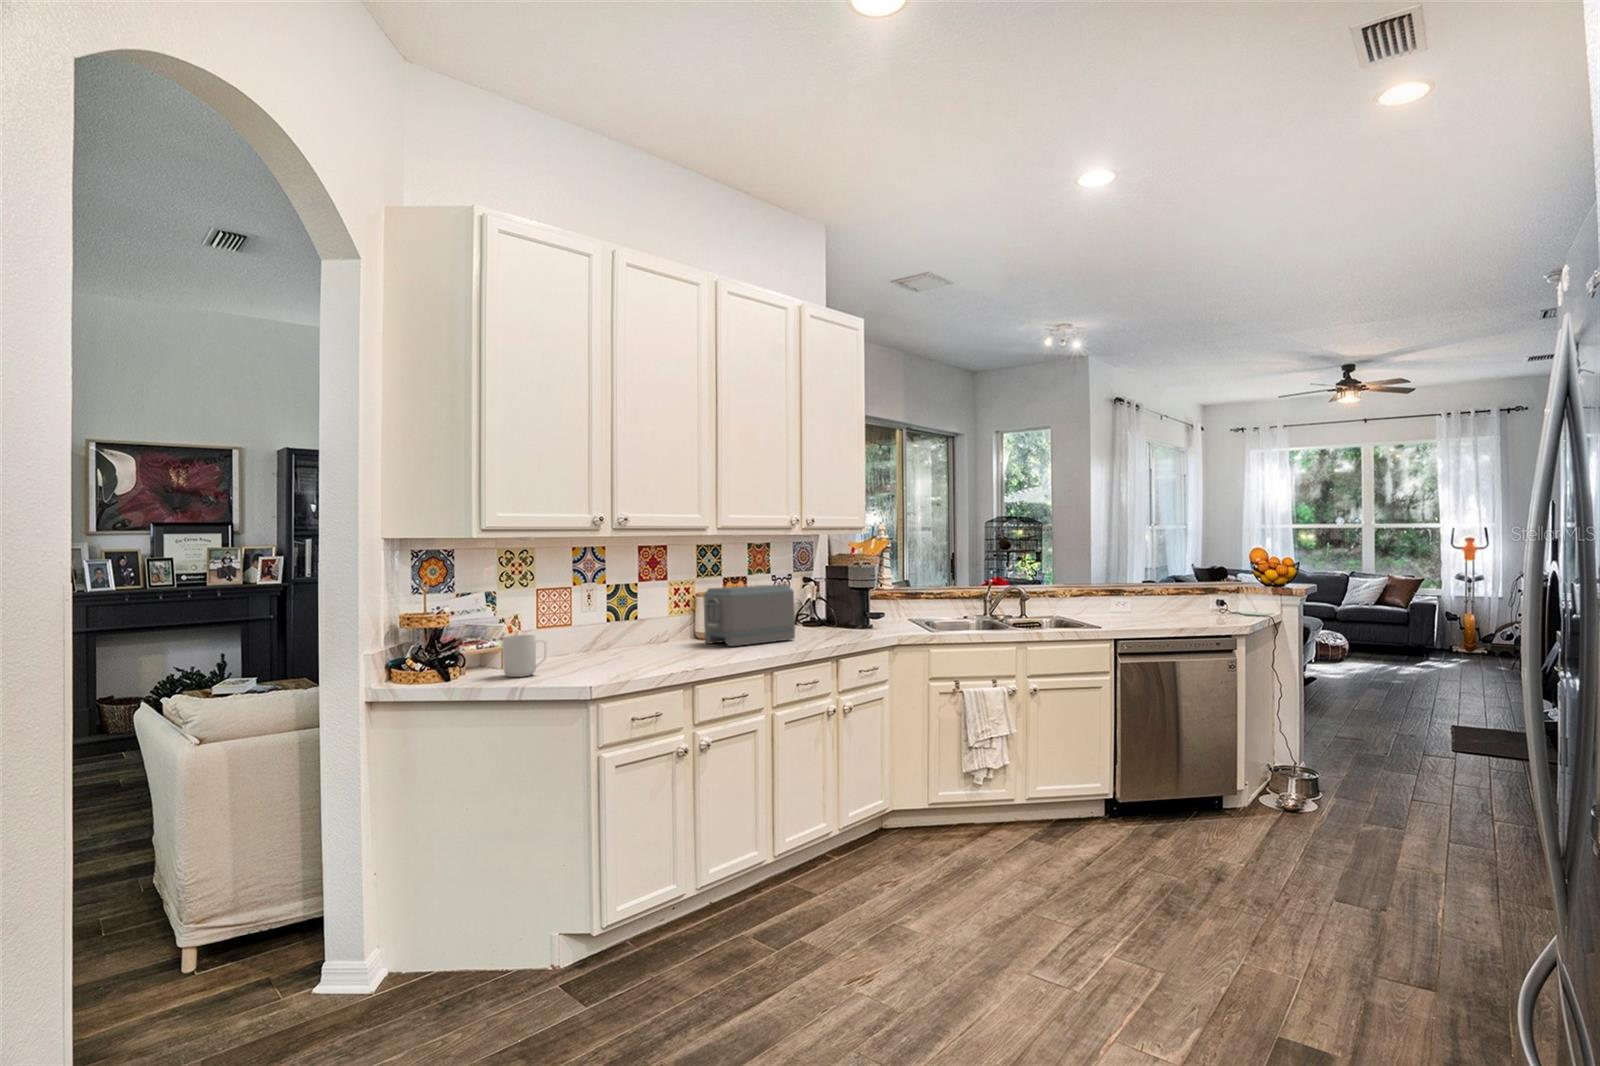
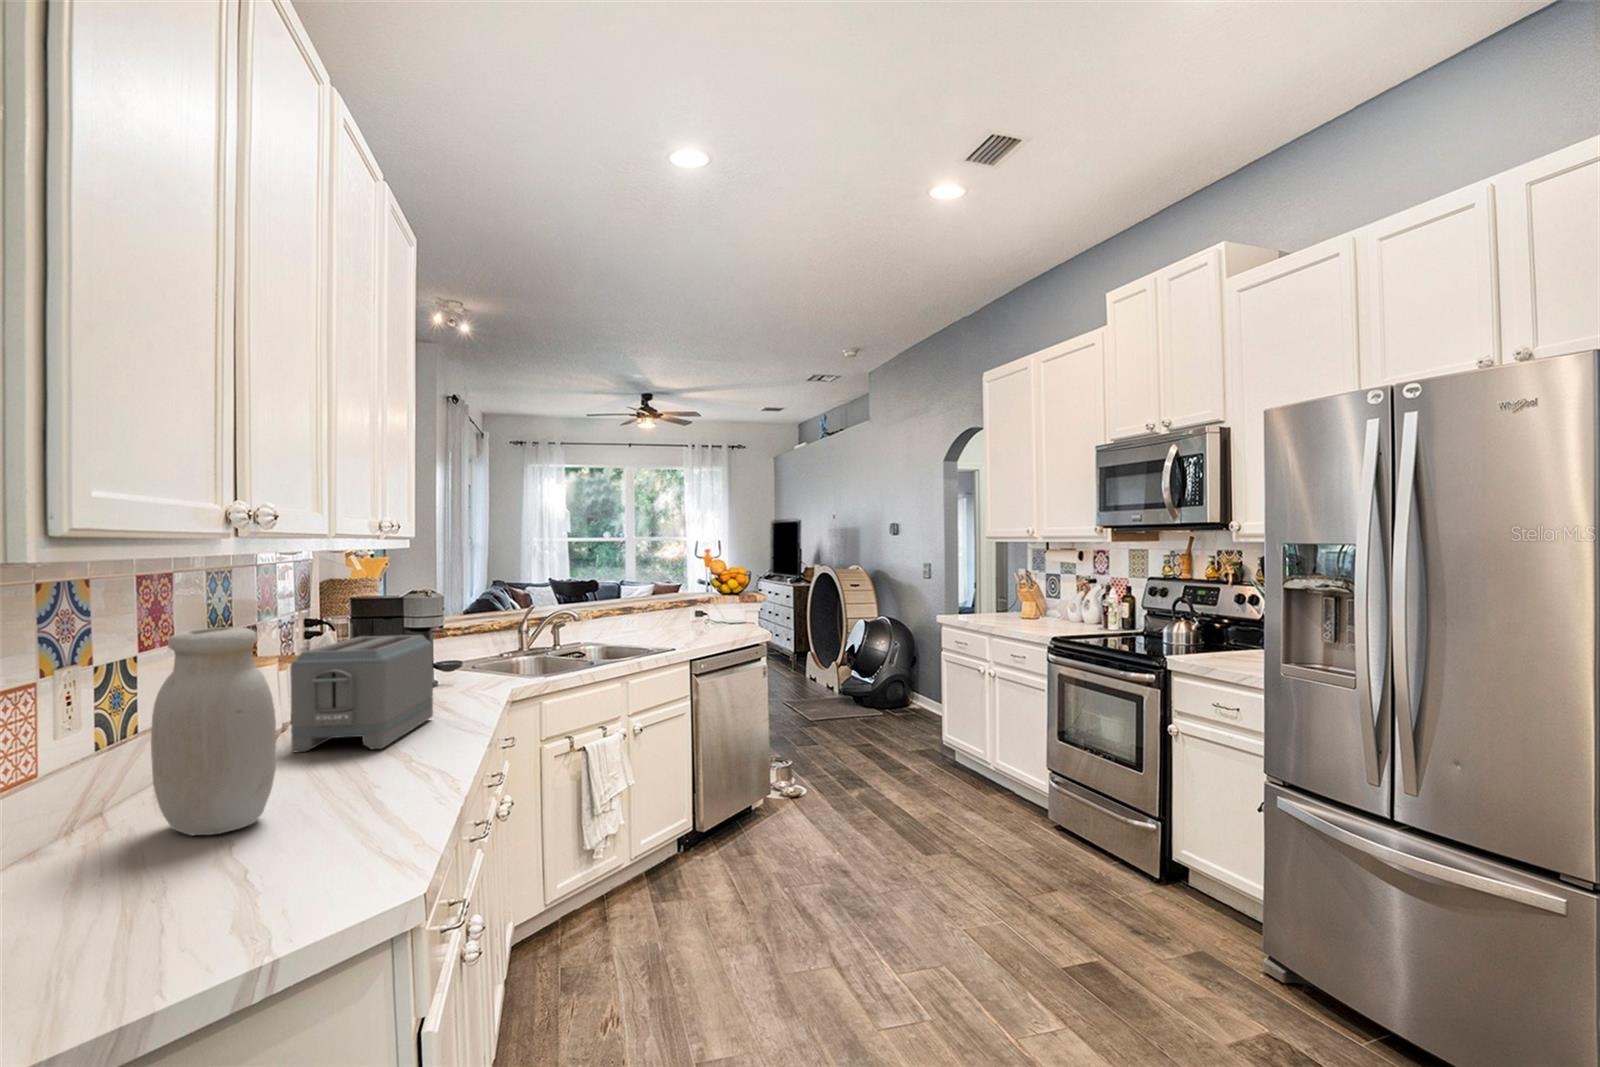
jar: none [589,567,631,659] -> present [151,627,276,835]
mug: present [503,635,547,677] -> none [91,822,224,956]

